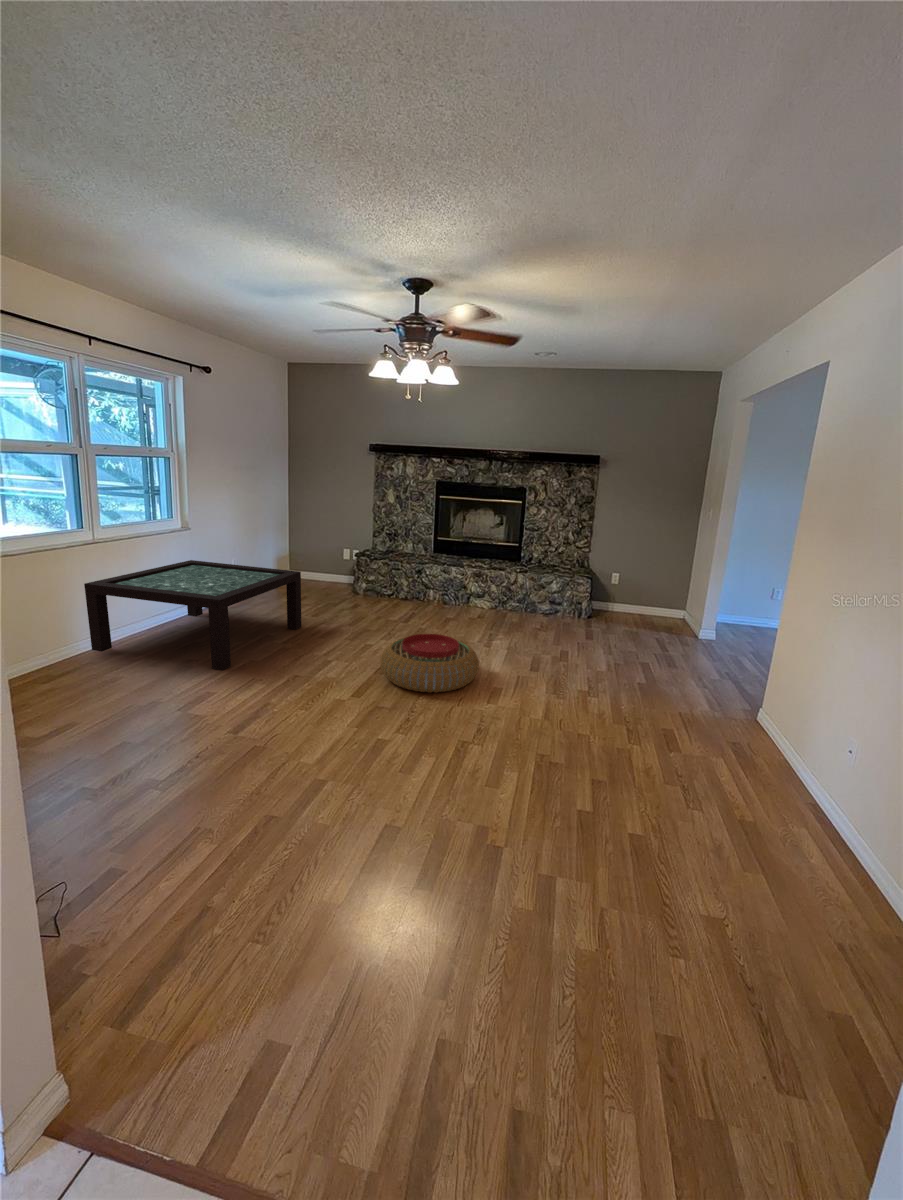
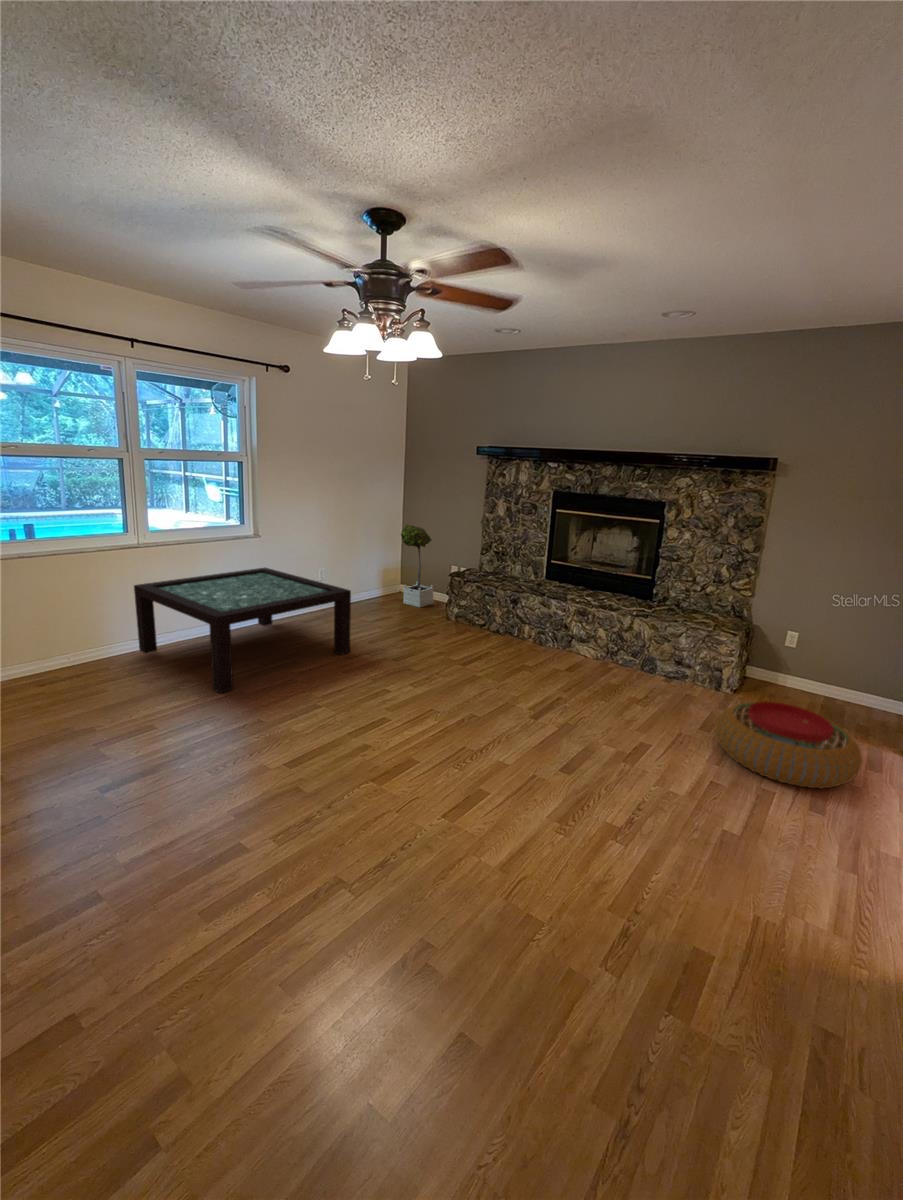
potted tree: none [299,514,332,588] -> present [401,524,433,607]
pouf: present [381,634,479,693] -> present [715,702,862,788]

